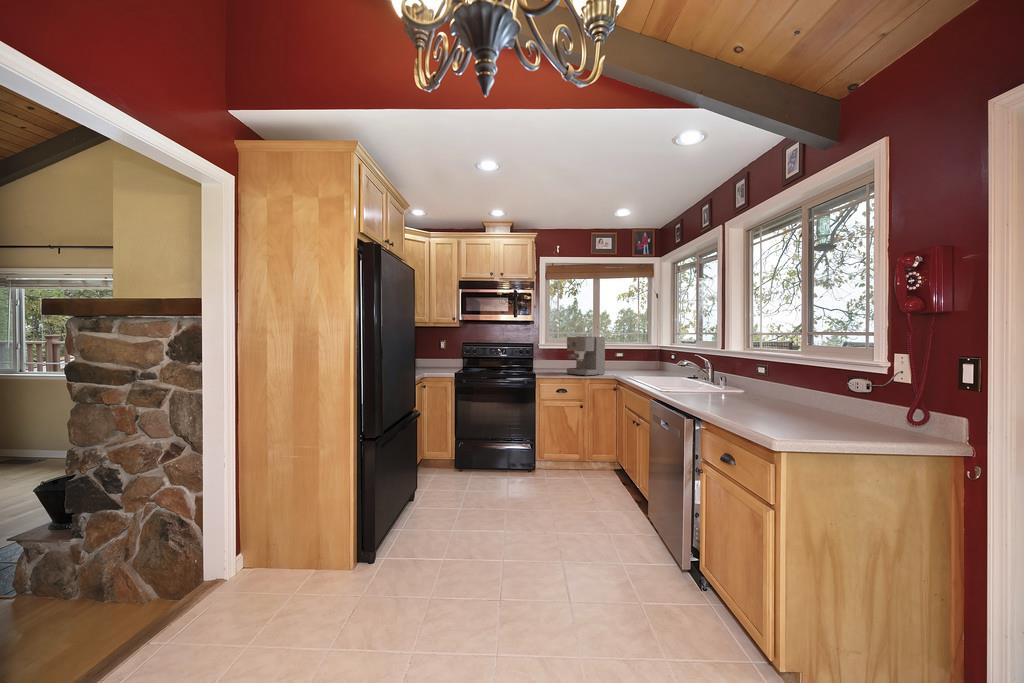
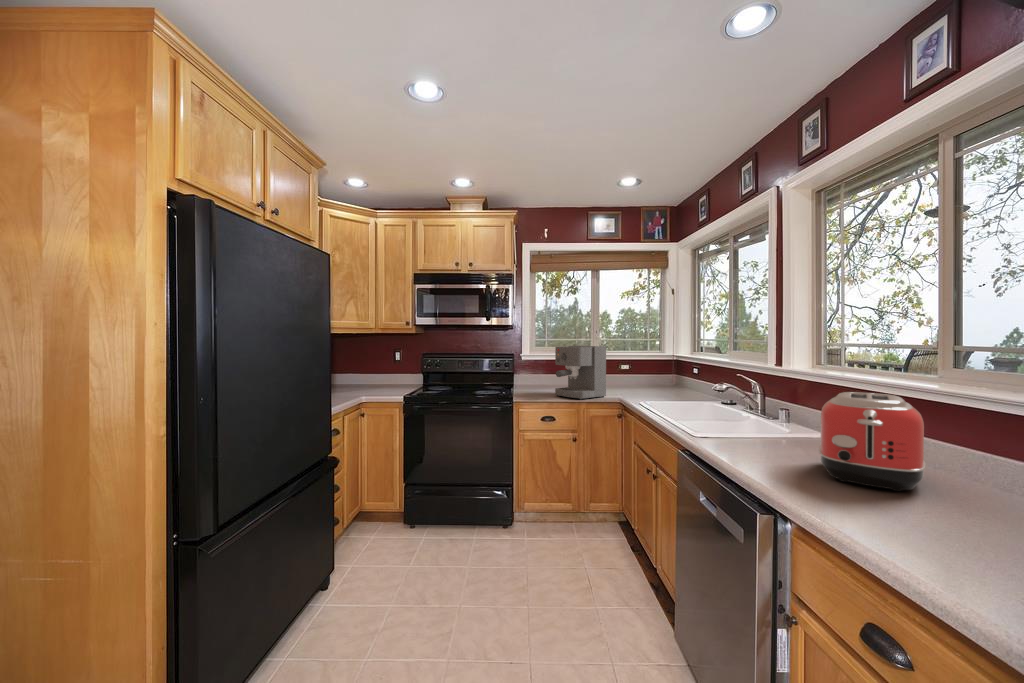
toaster: none [722,359,778,410] -> present [819,392,926,491]

